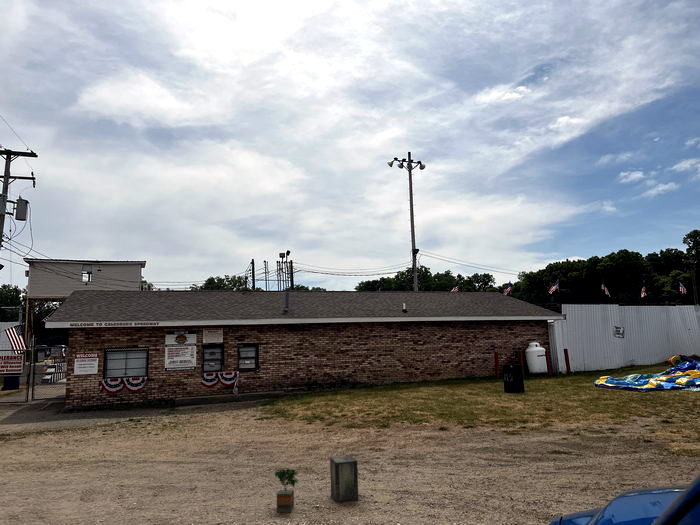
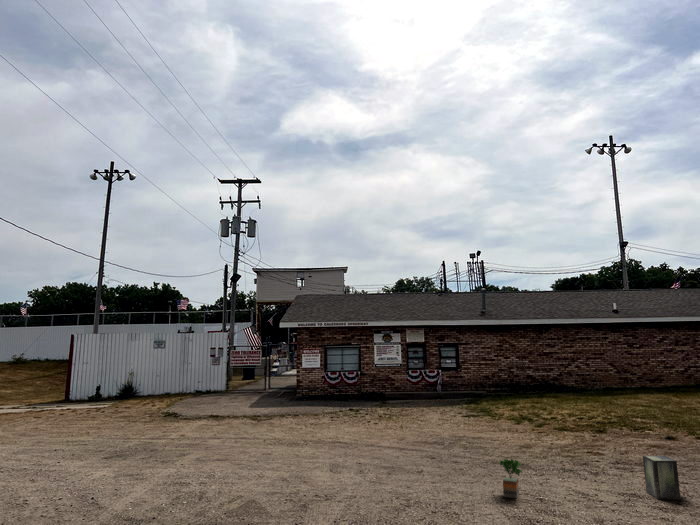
storage box: present [330,456,358,503] -> present [643,456,681,500]

